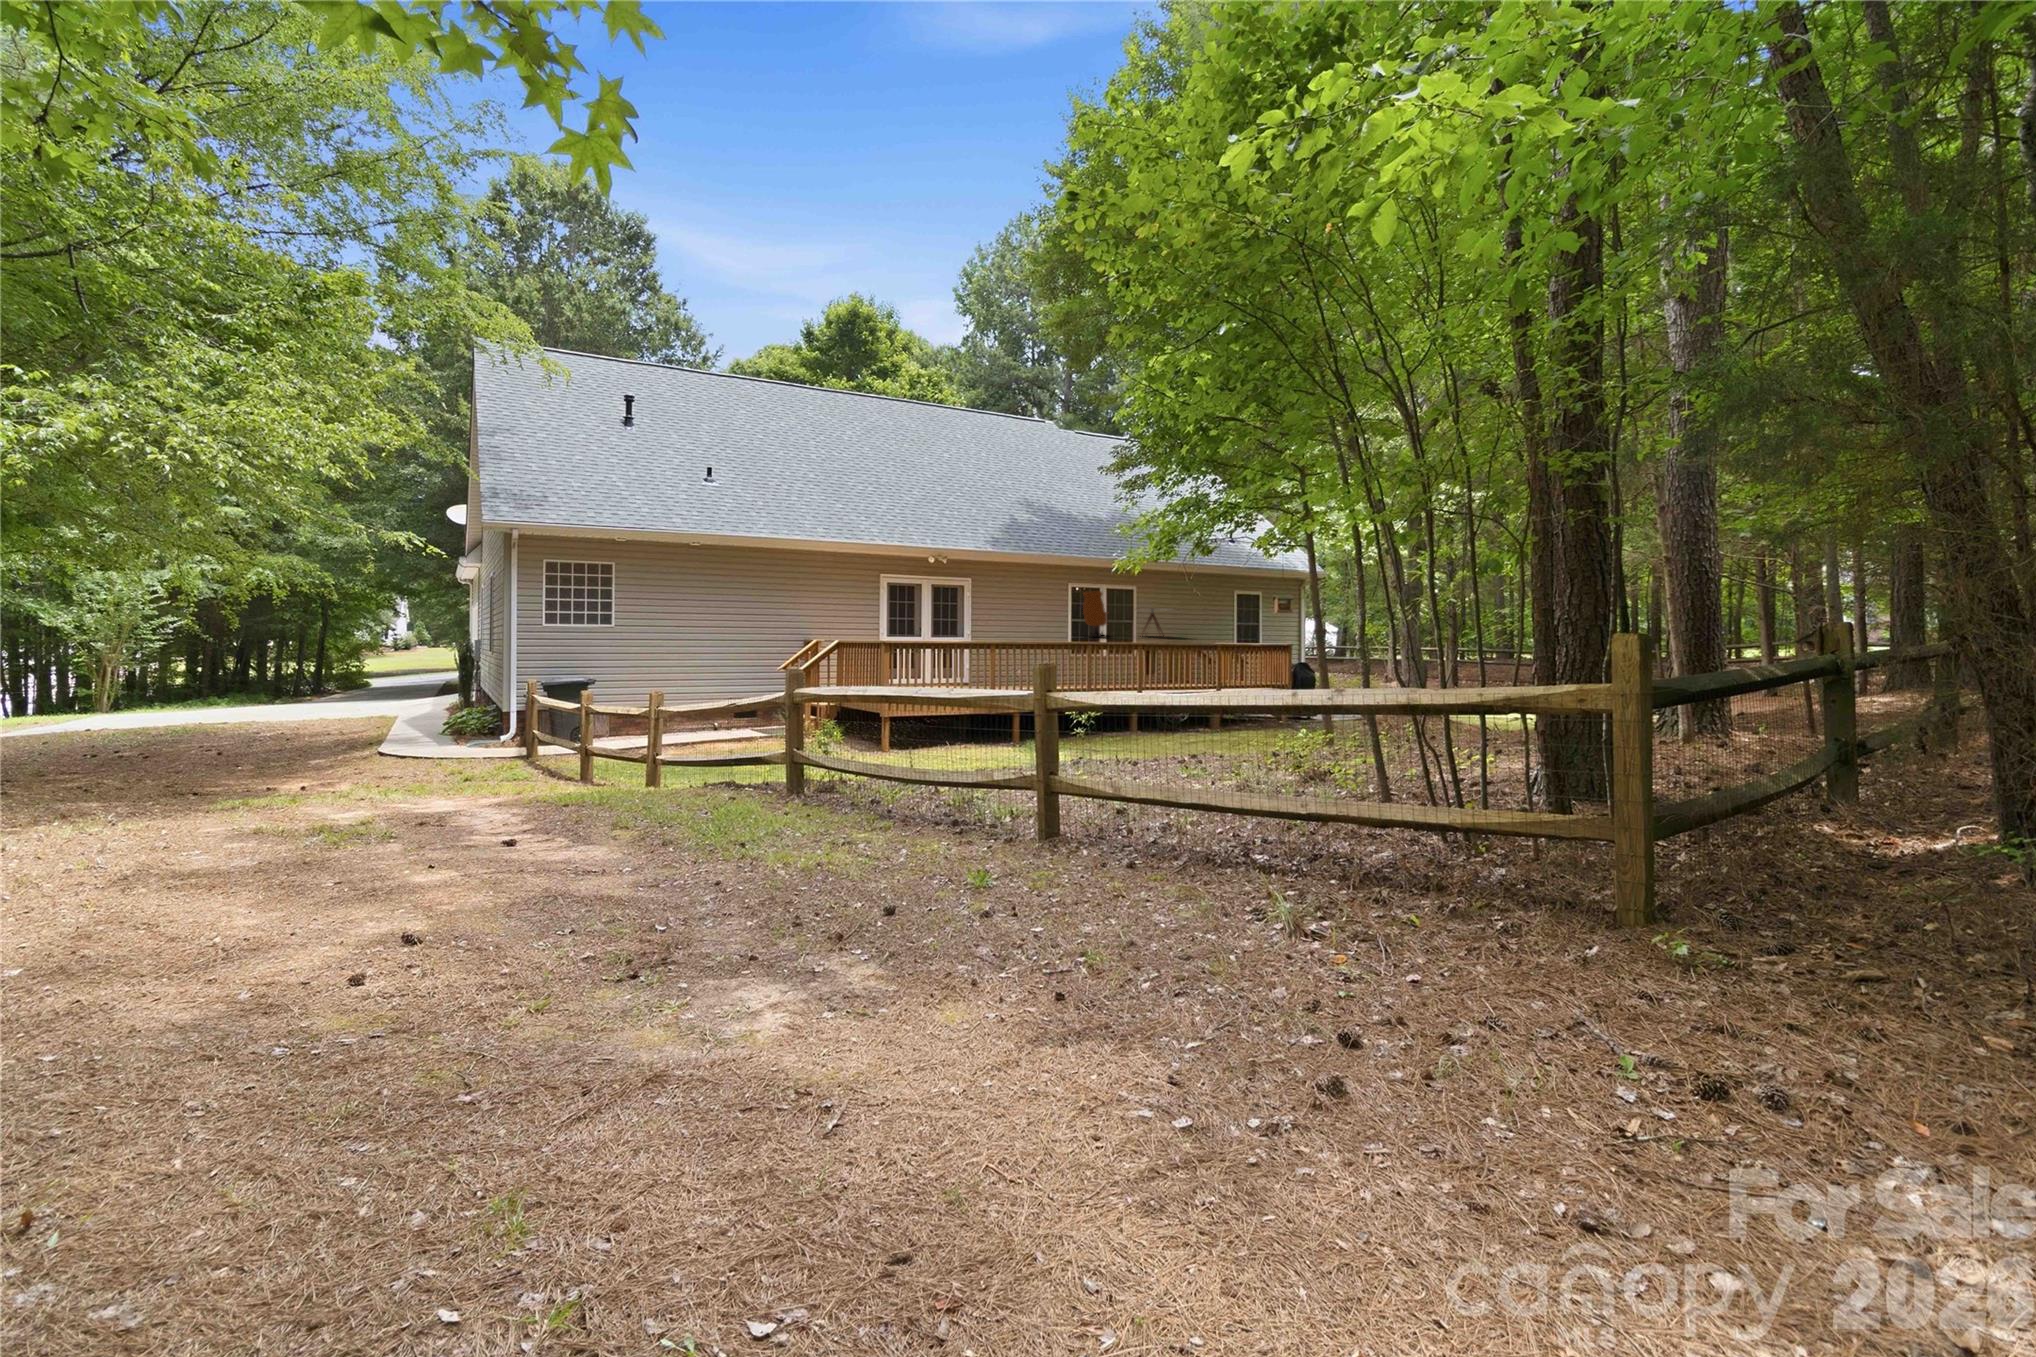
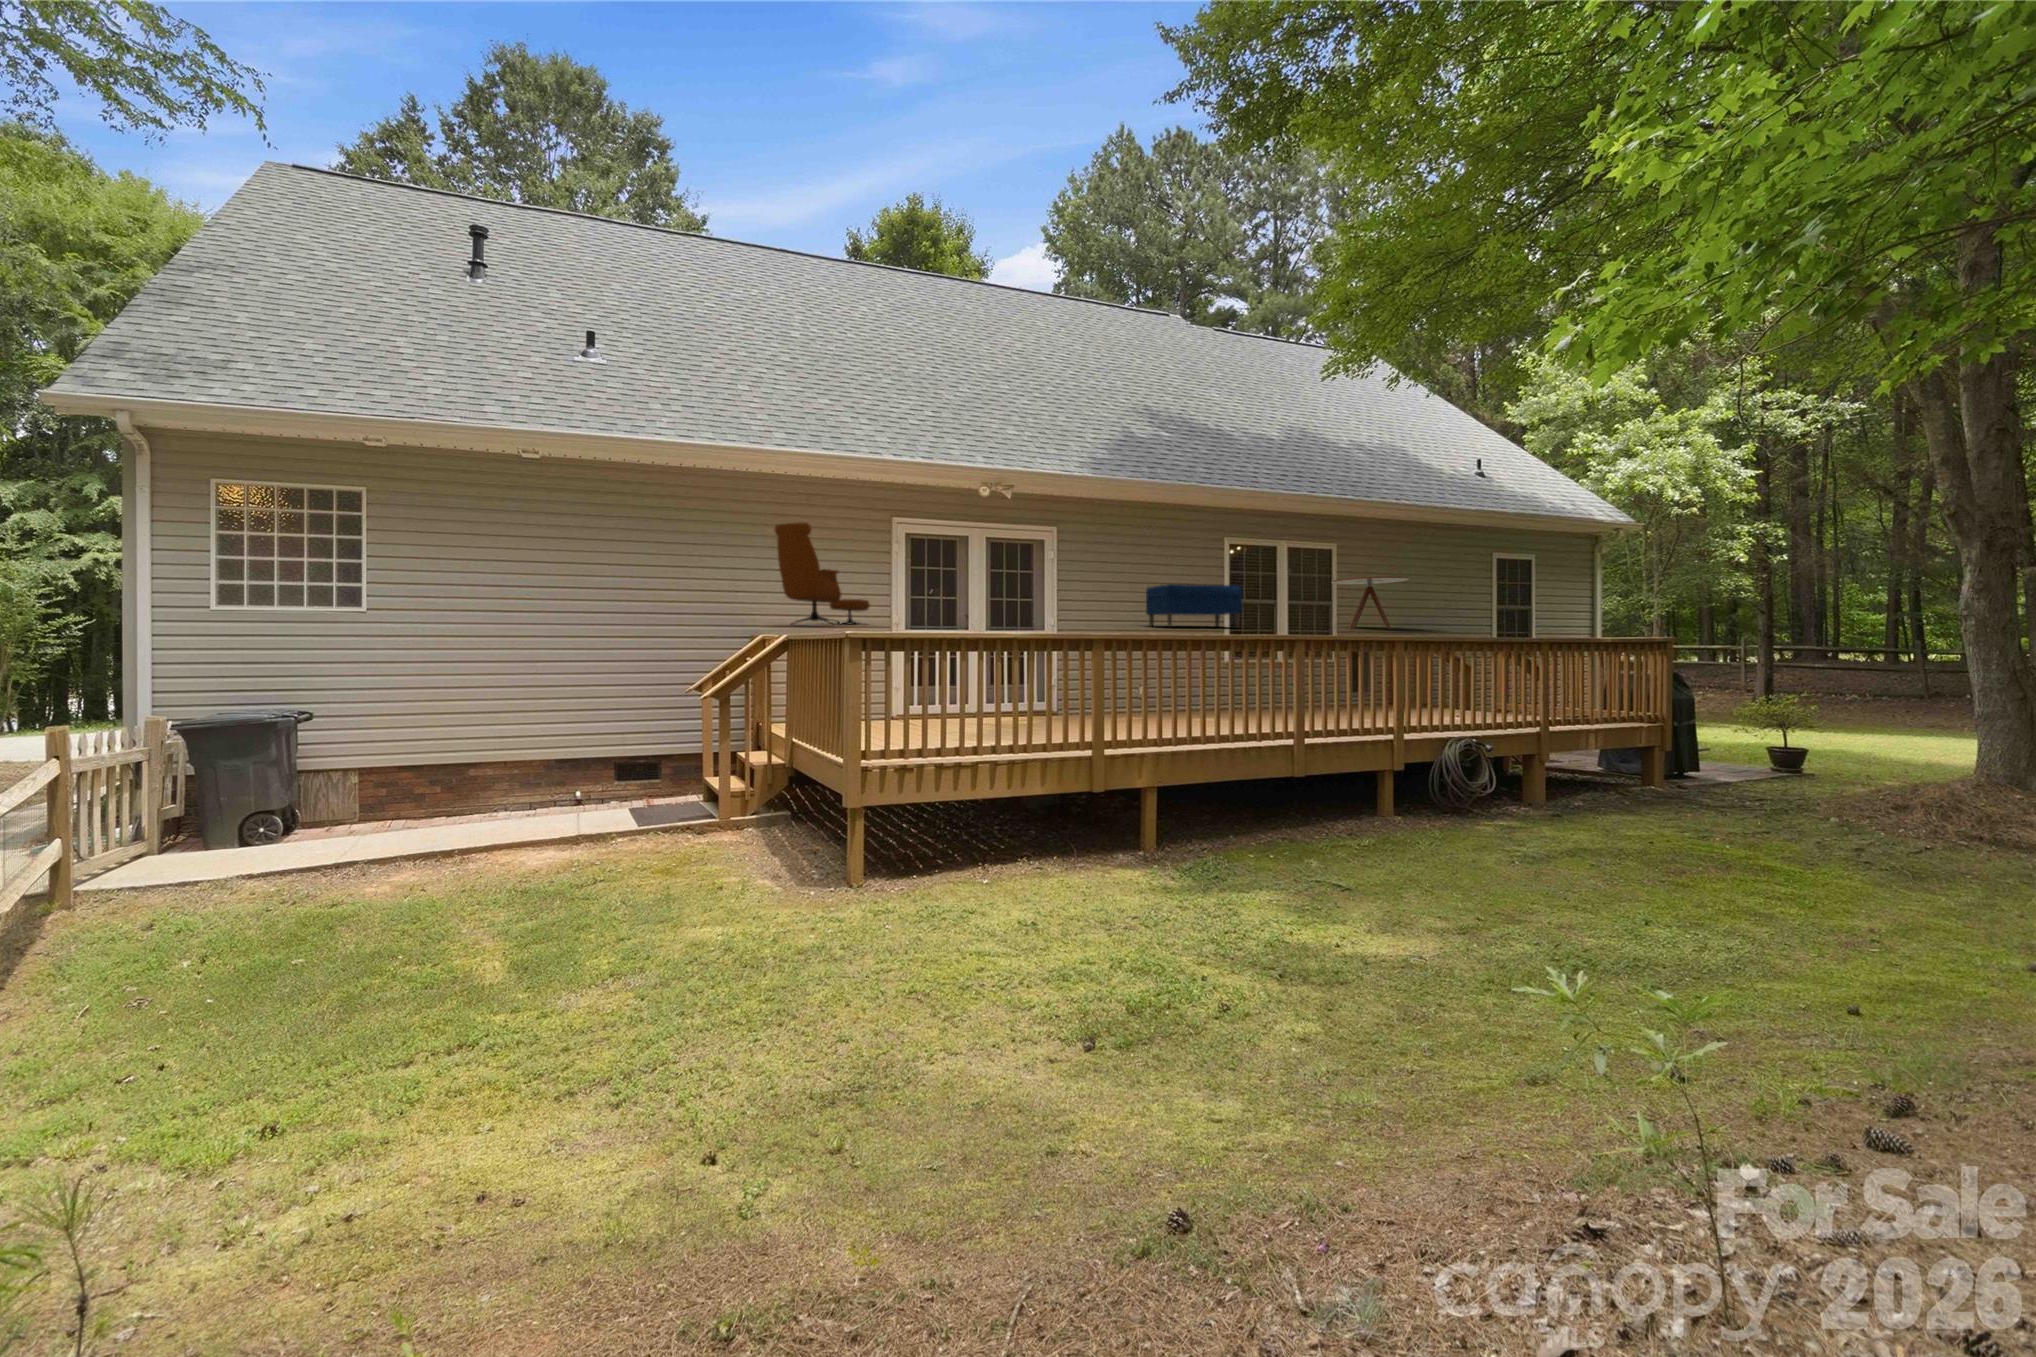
lounge chair: present [1083,591,1109,636] -> present [775,522,870,624]
bench: none [1022,612,1076,636] -> present [1146,584,1242,627]

